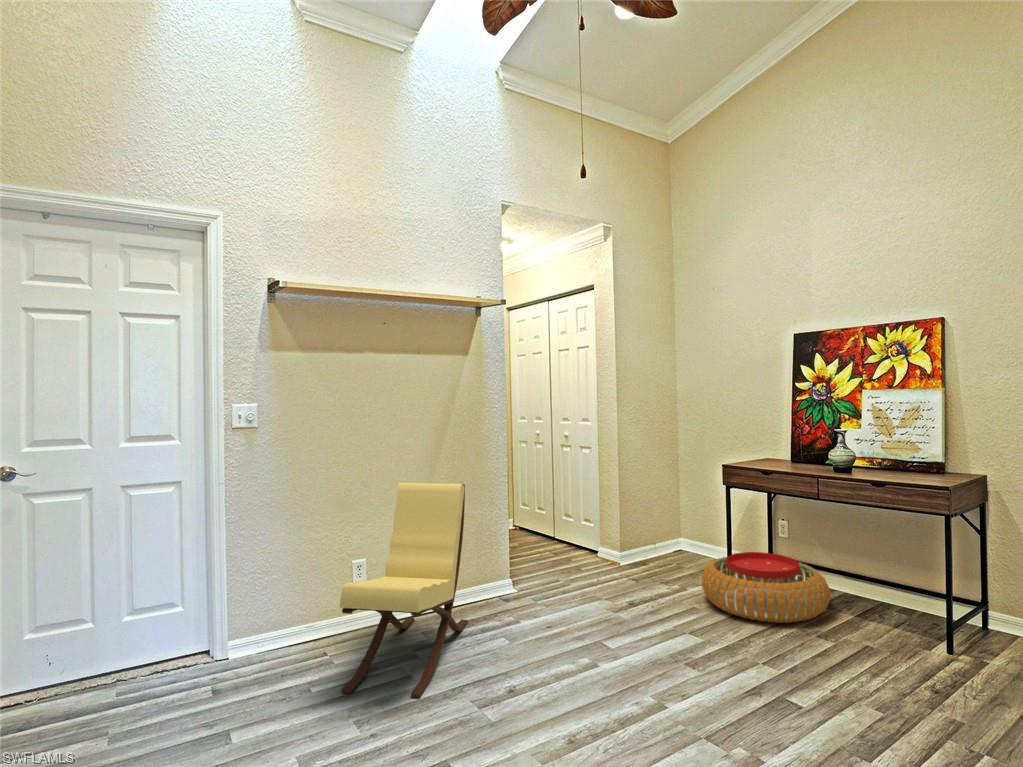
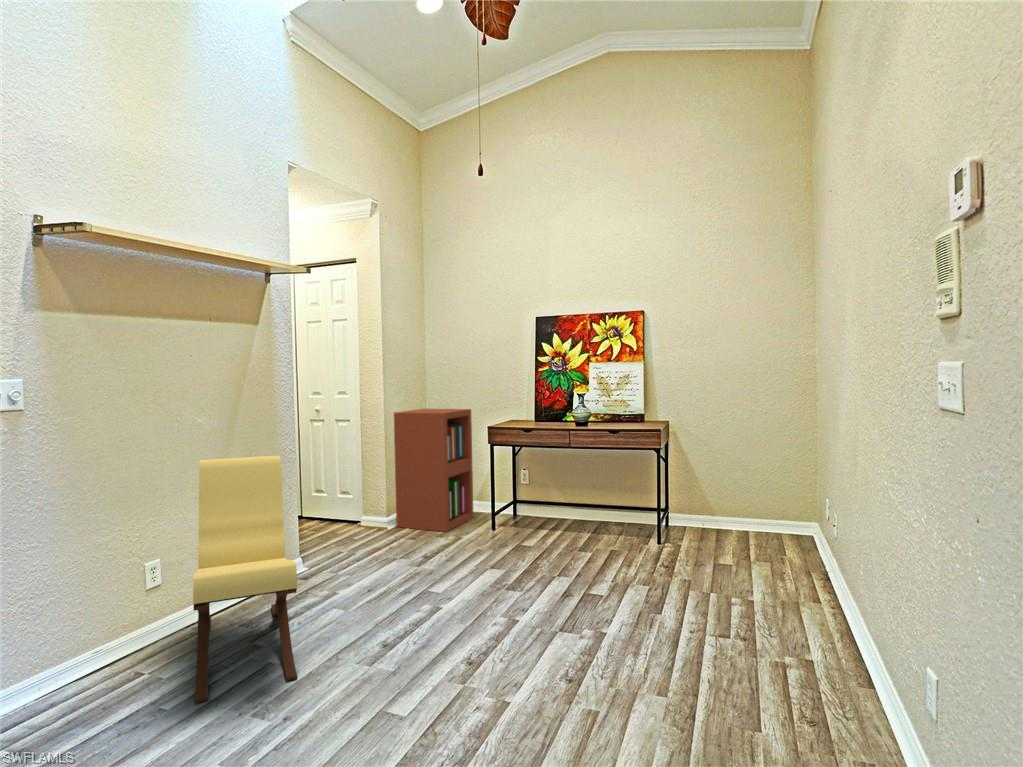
bookshelf: none [626,440,720,579] -> present [394,409,473,532]
pouf: present [702,552,830,623] -> none [479,496,576,549]

